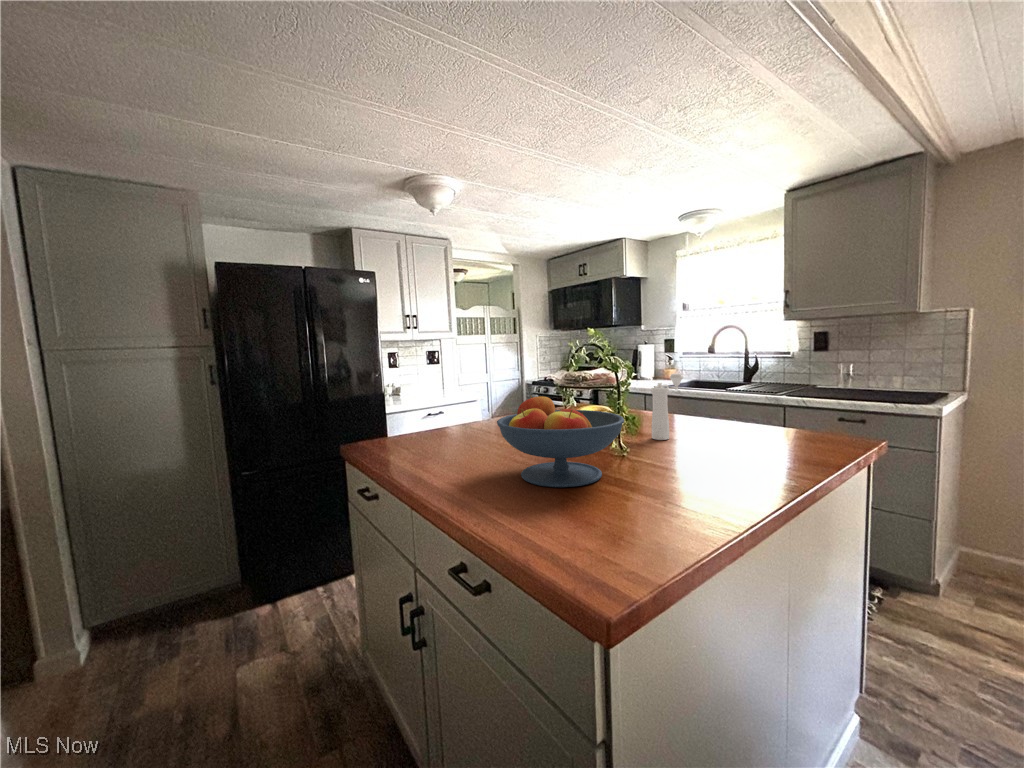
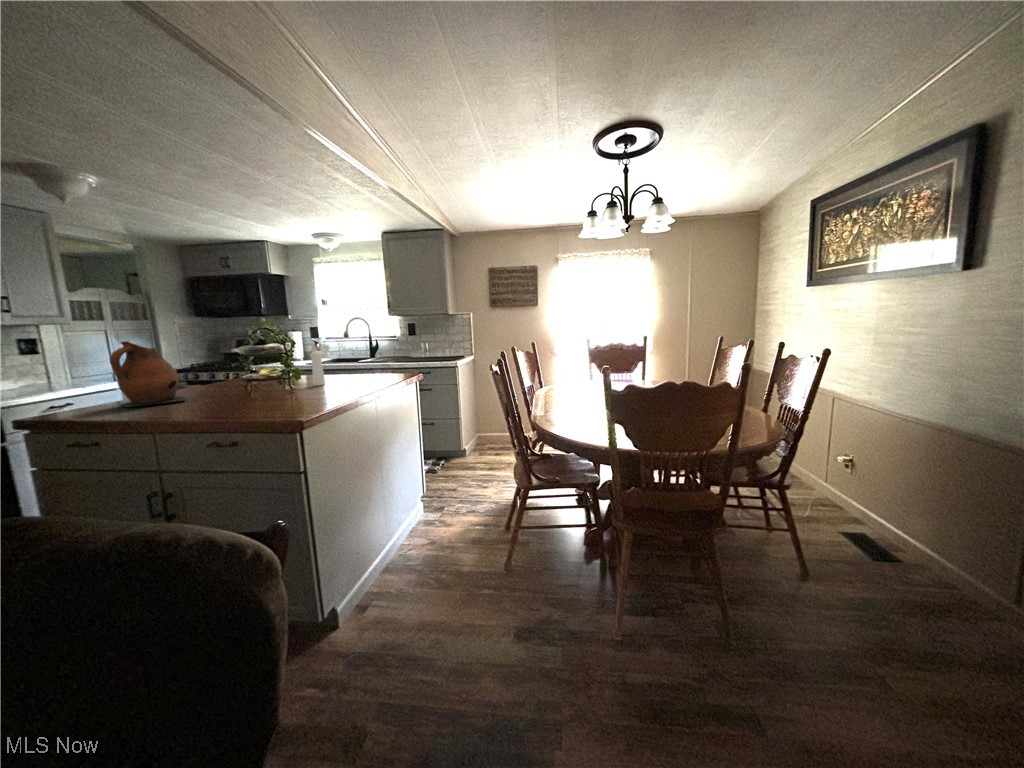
ceramic pitcher: none [435,366,501,444] -> present [110,341,186,407]
fruit bowl: present [497,396,624,487] -> none [206,357,300,408]

